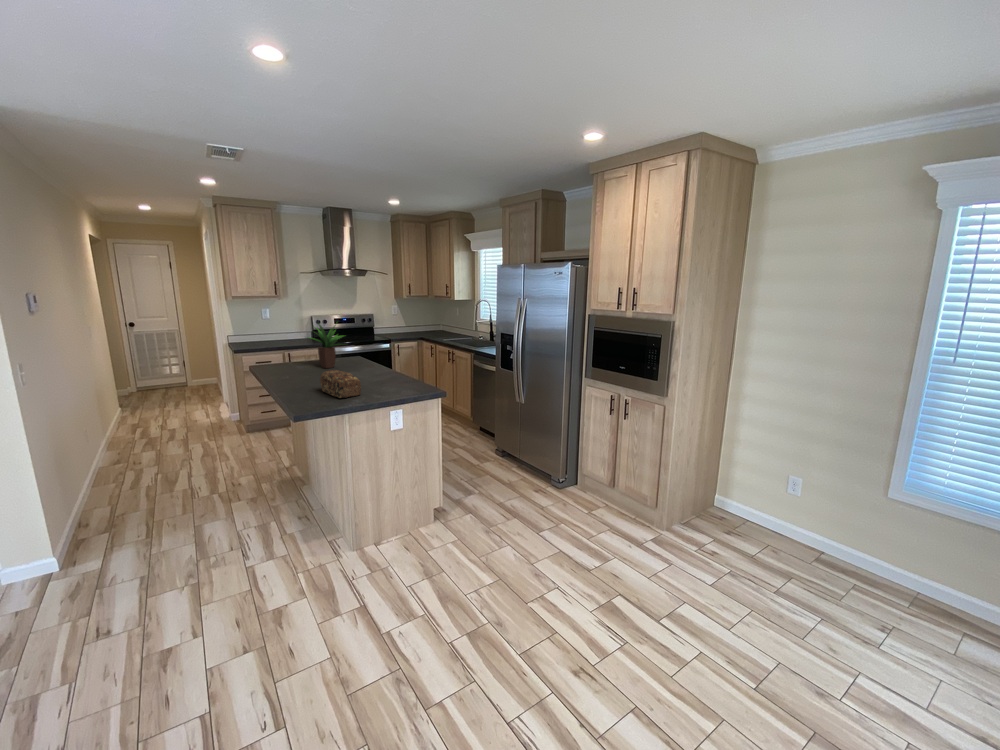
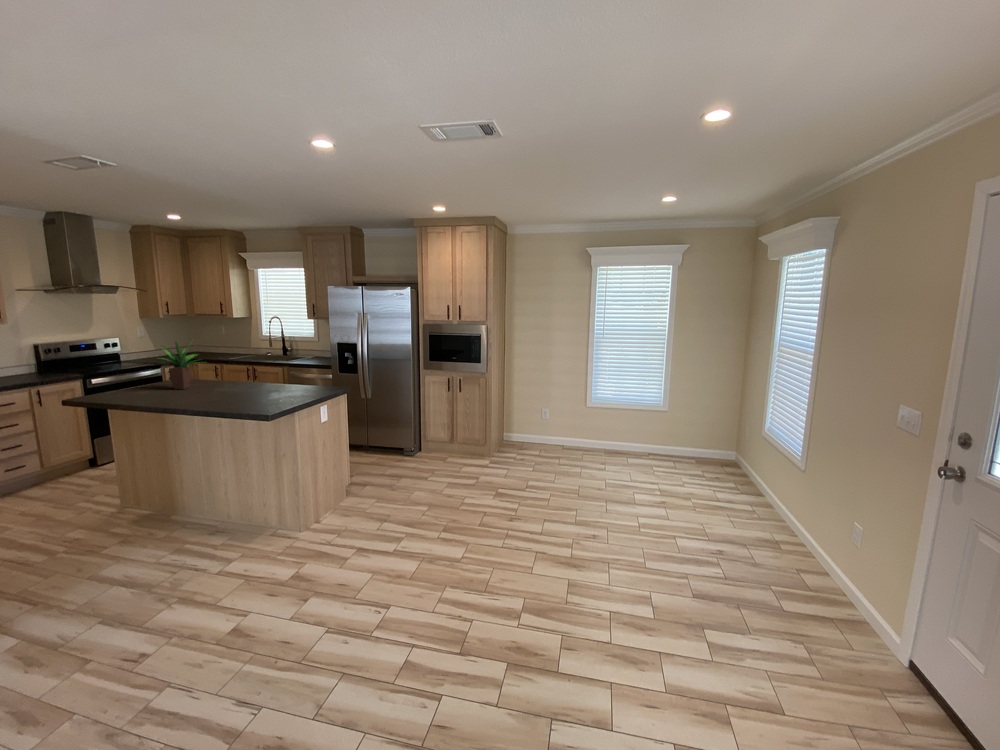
bread loaf: present [320,370,361,398] -> none [239,380,287,402]

